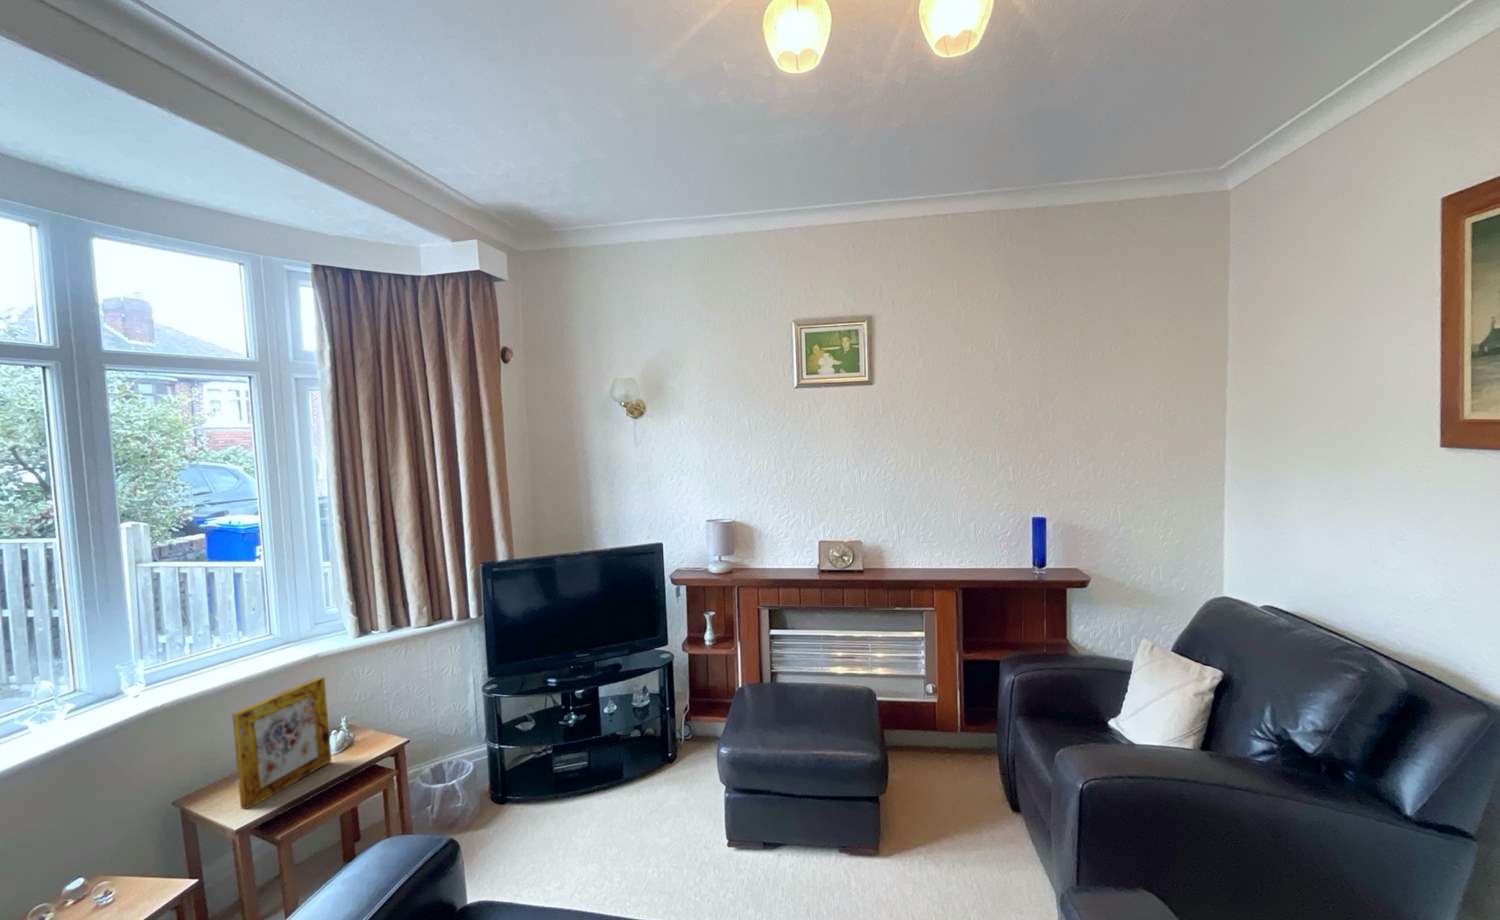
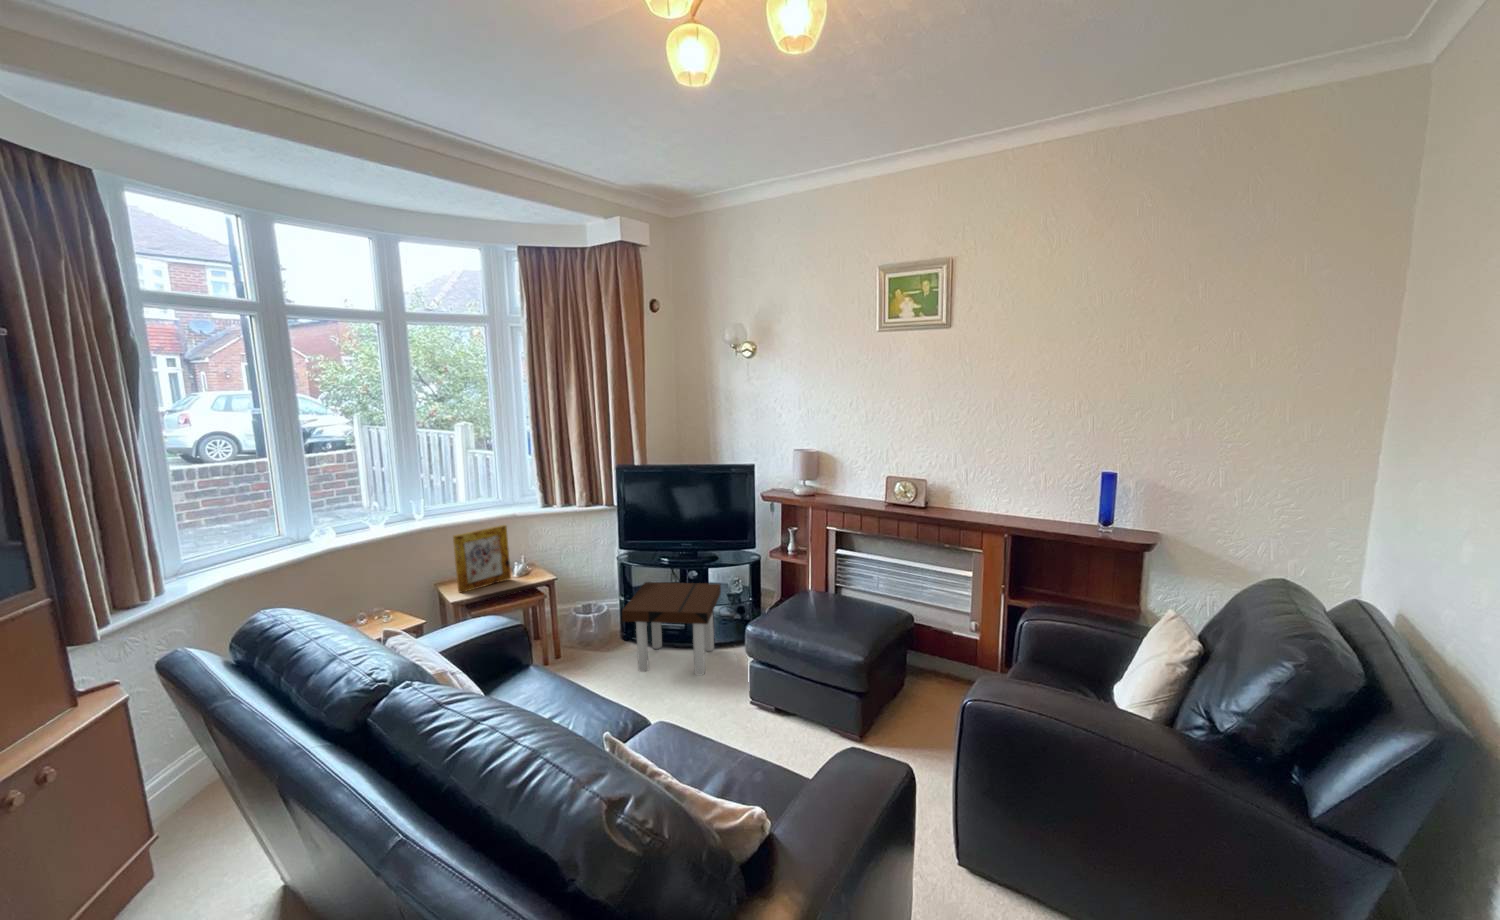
side table: none [530,698,653,852] -> present [622,582,721,675]

